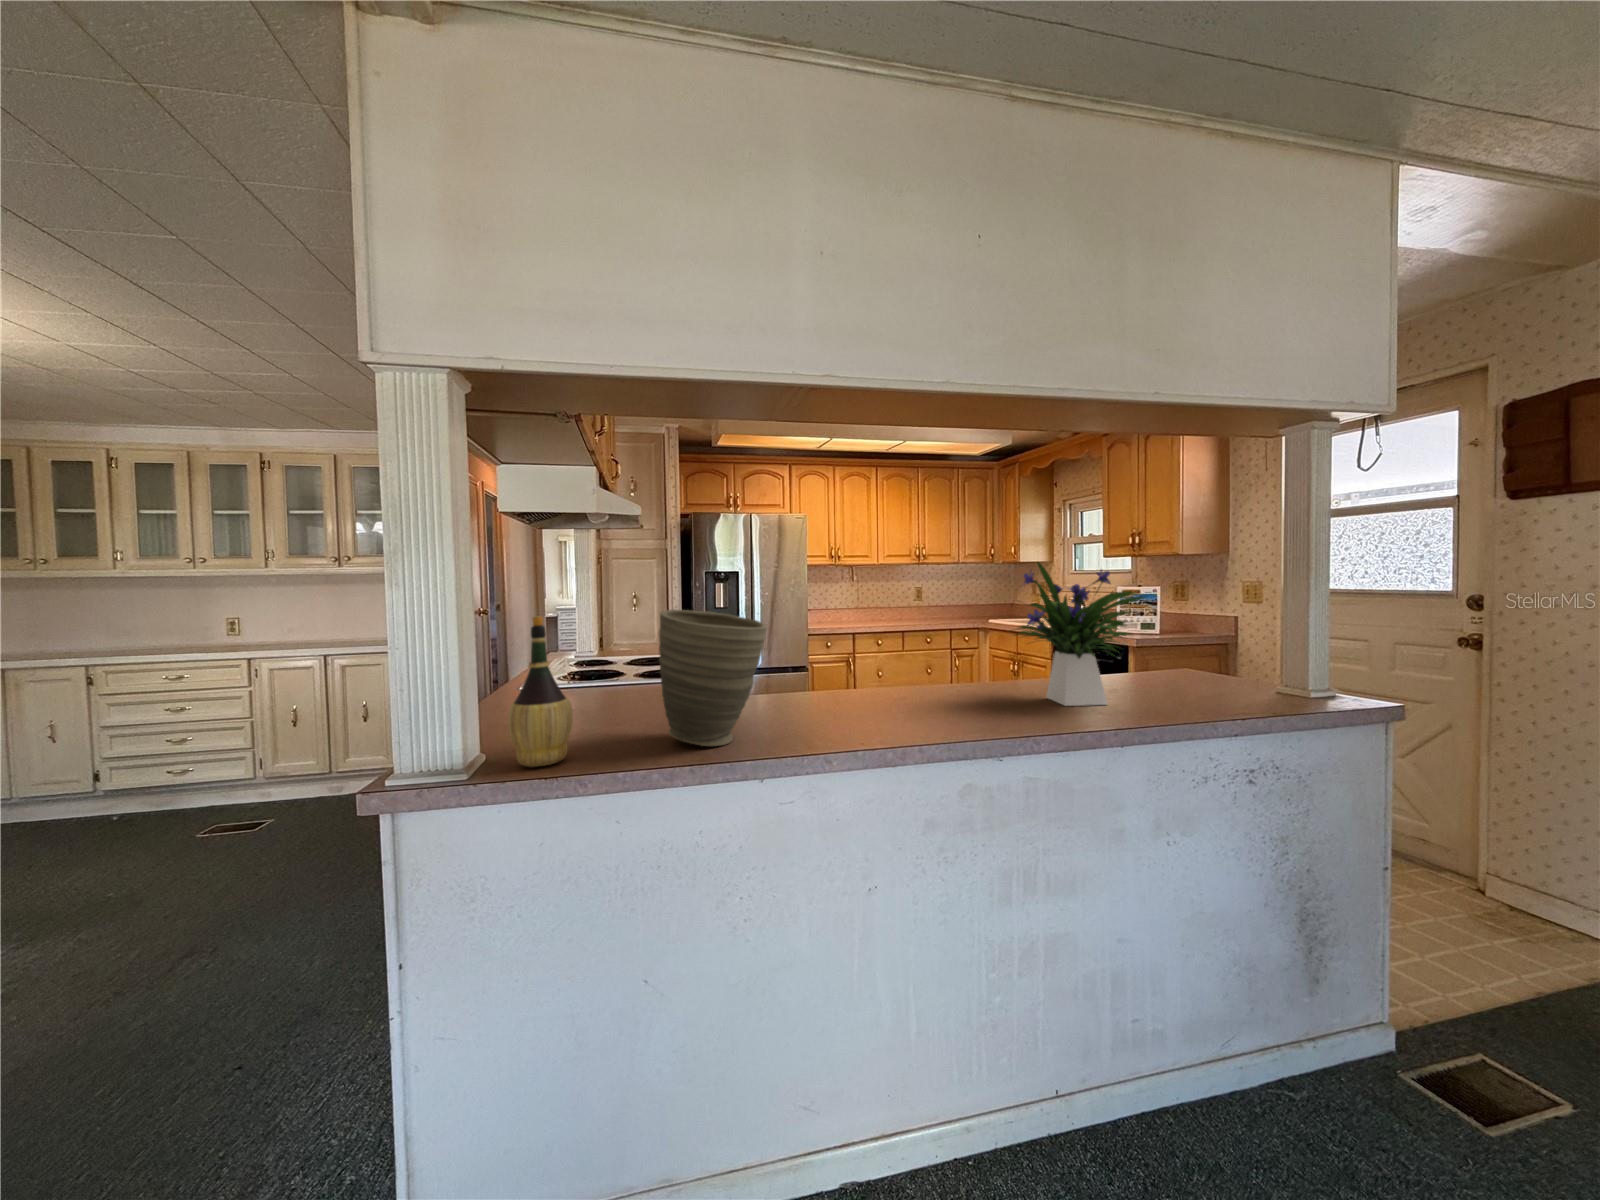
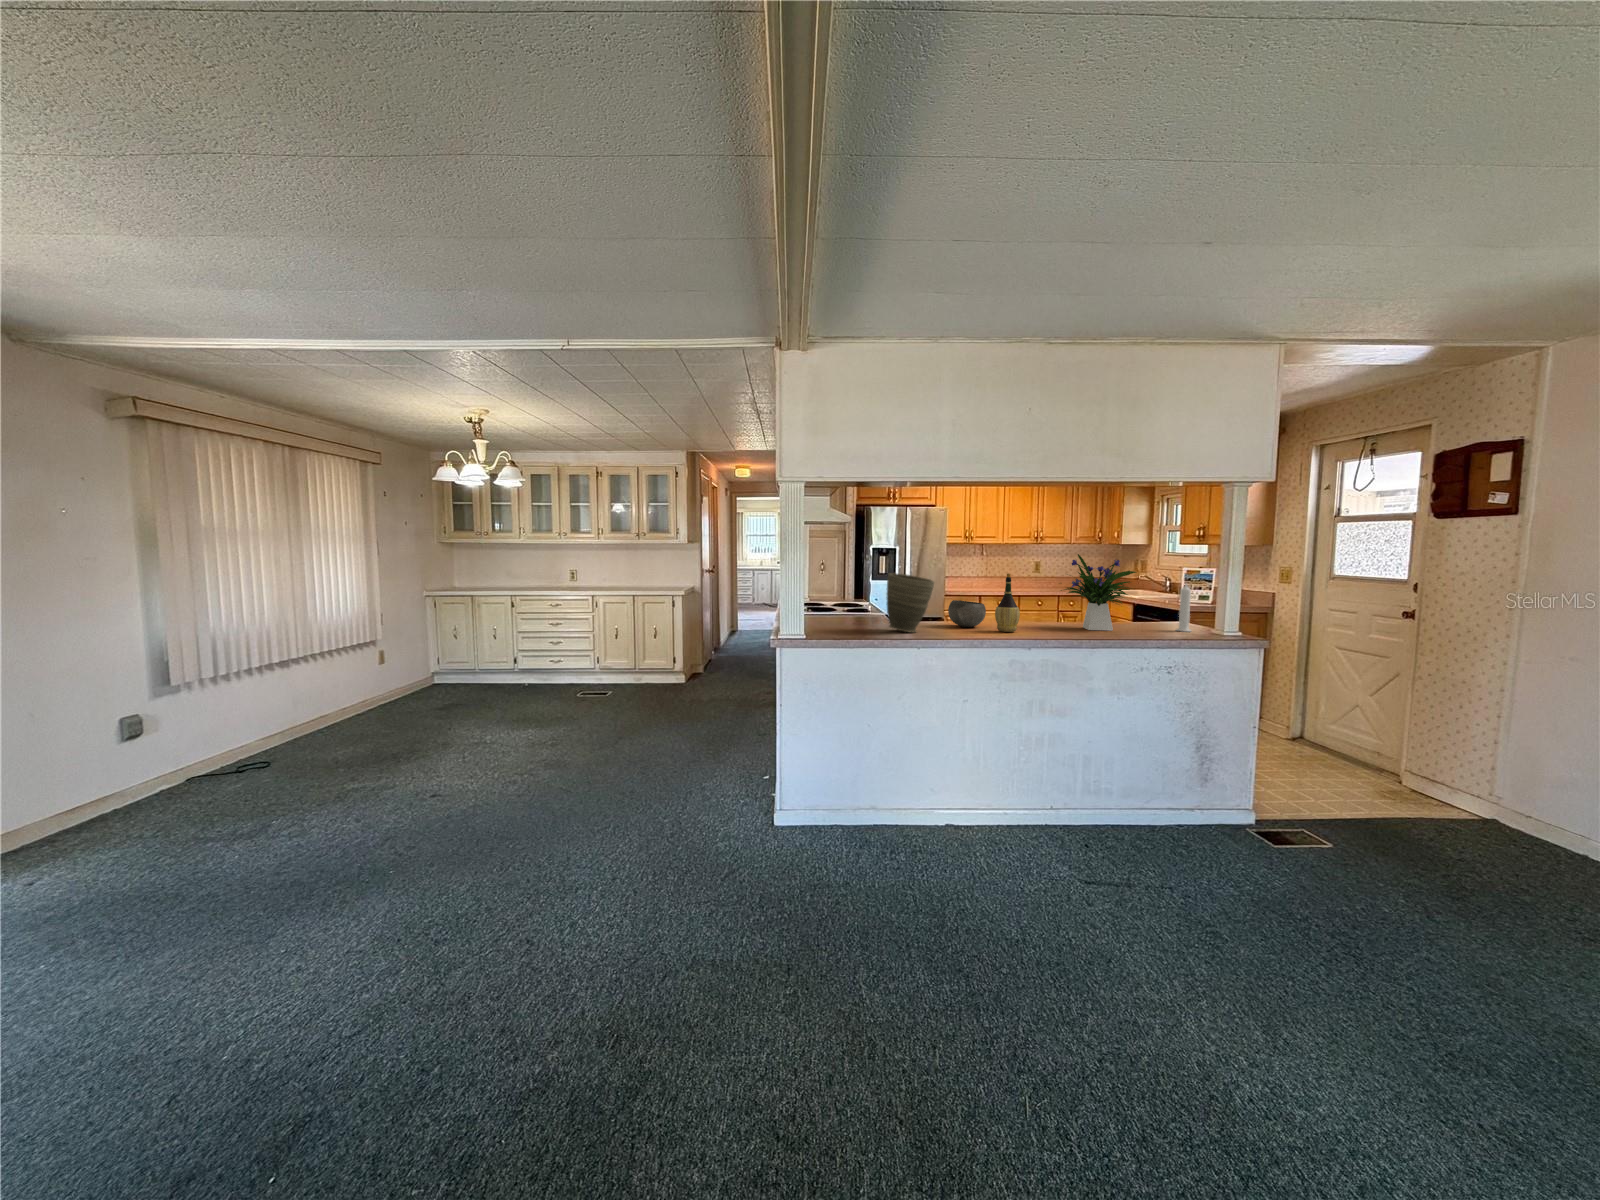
candle: none [1204,610,1235,699] -> present [1177,584,1191,632]
wine bottle: present [508,616,573,767] -> present [995,573,1020,632]
bowl: none [803,658,875,712] -> present [948,600,986,627]

